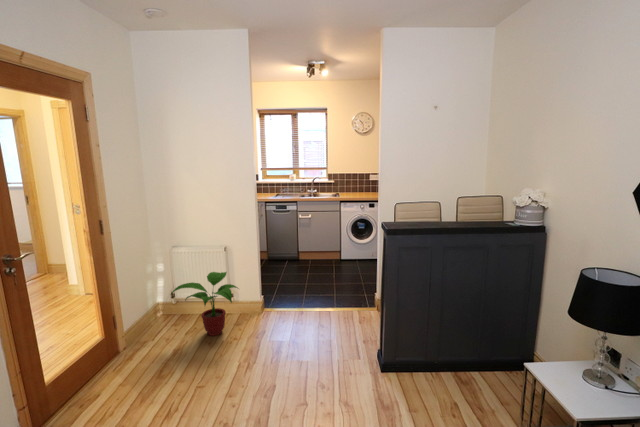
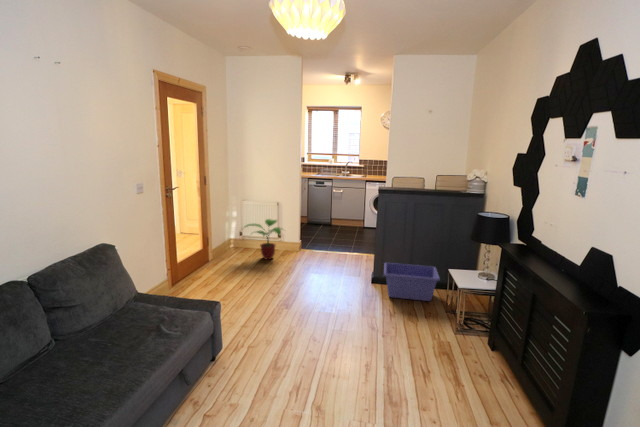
storage bin: none [400,339,500,403] -> present [384,263,440,301]

